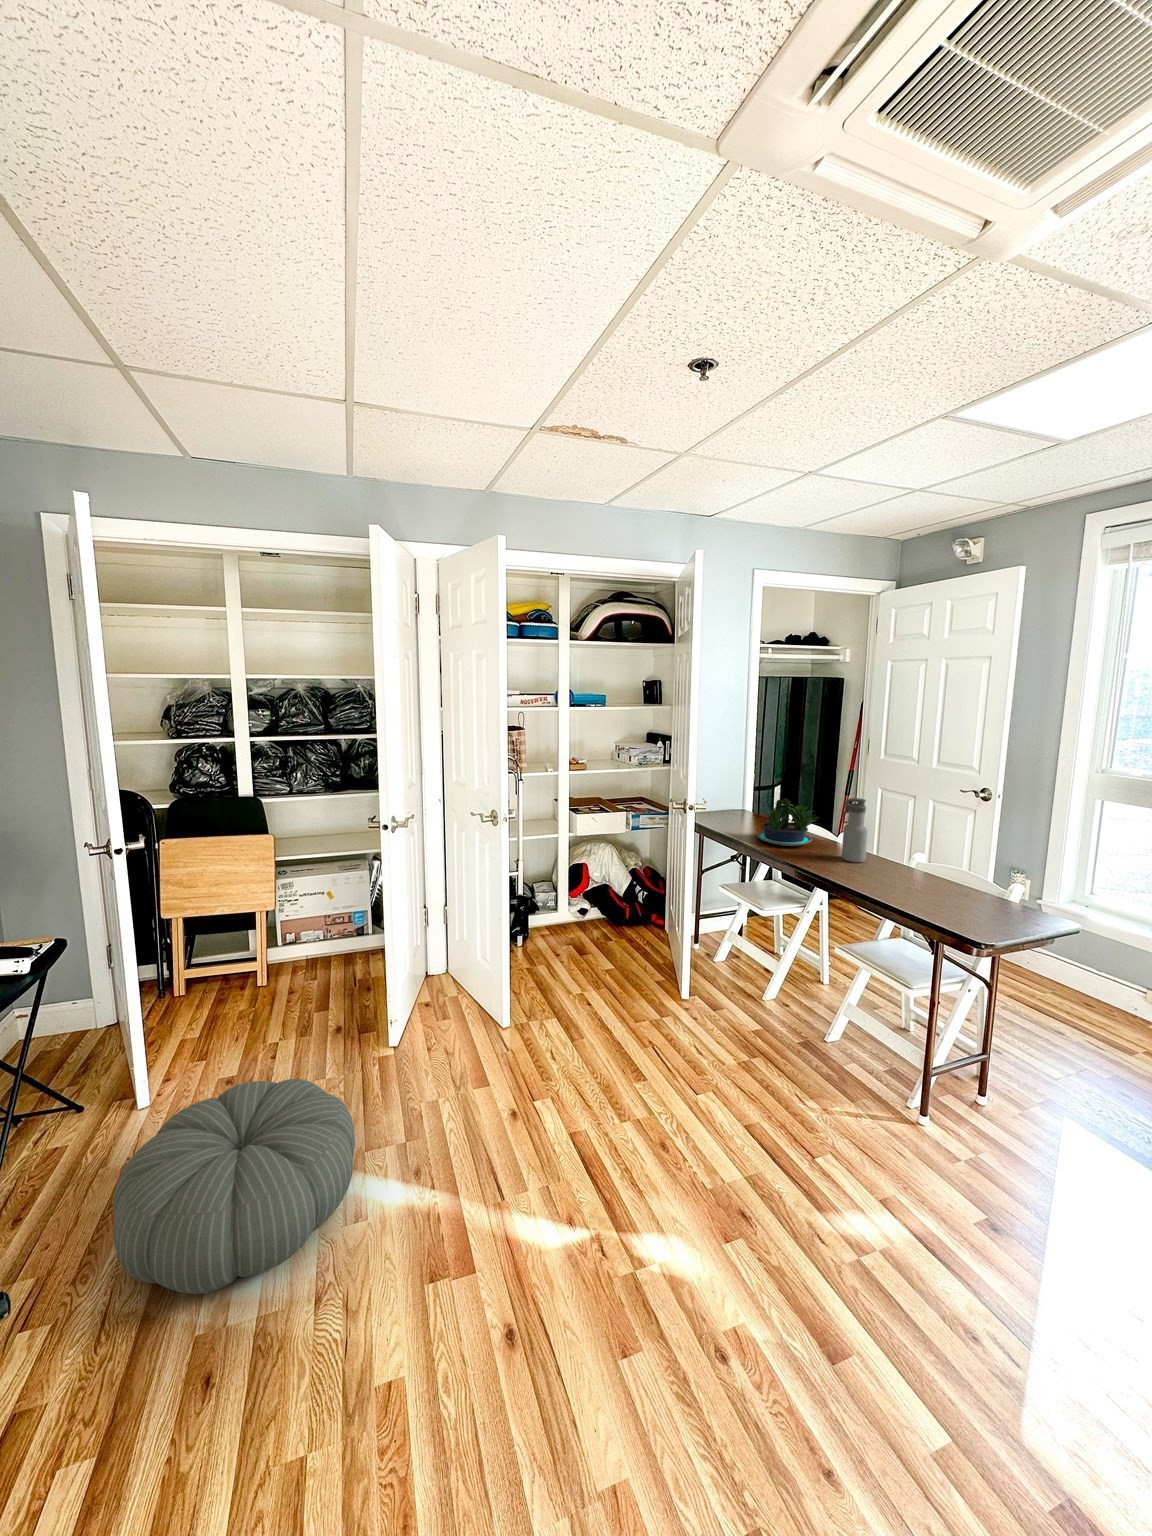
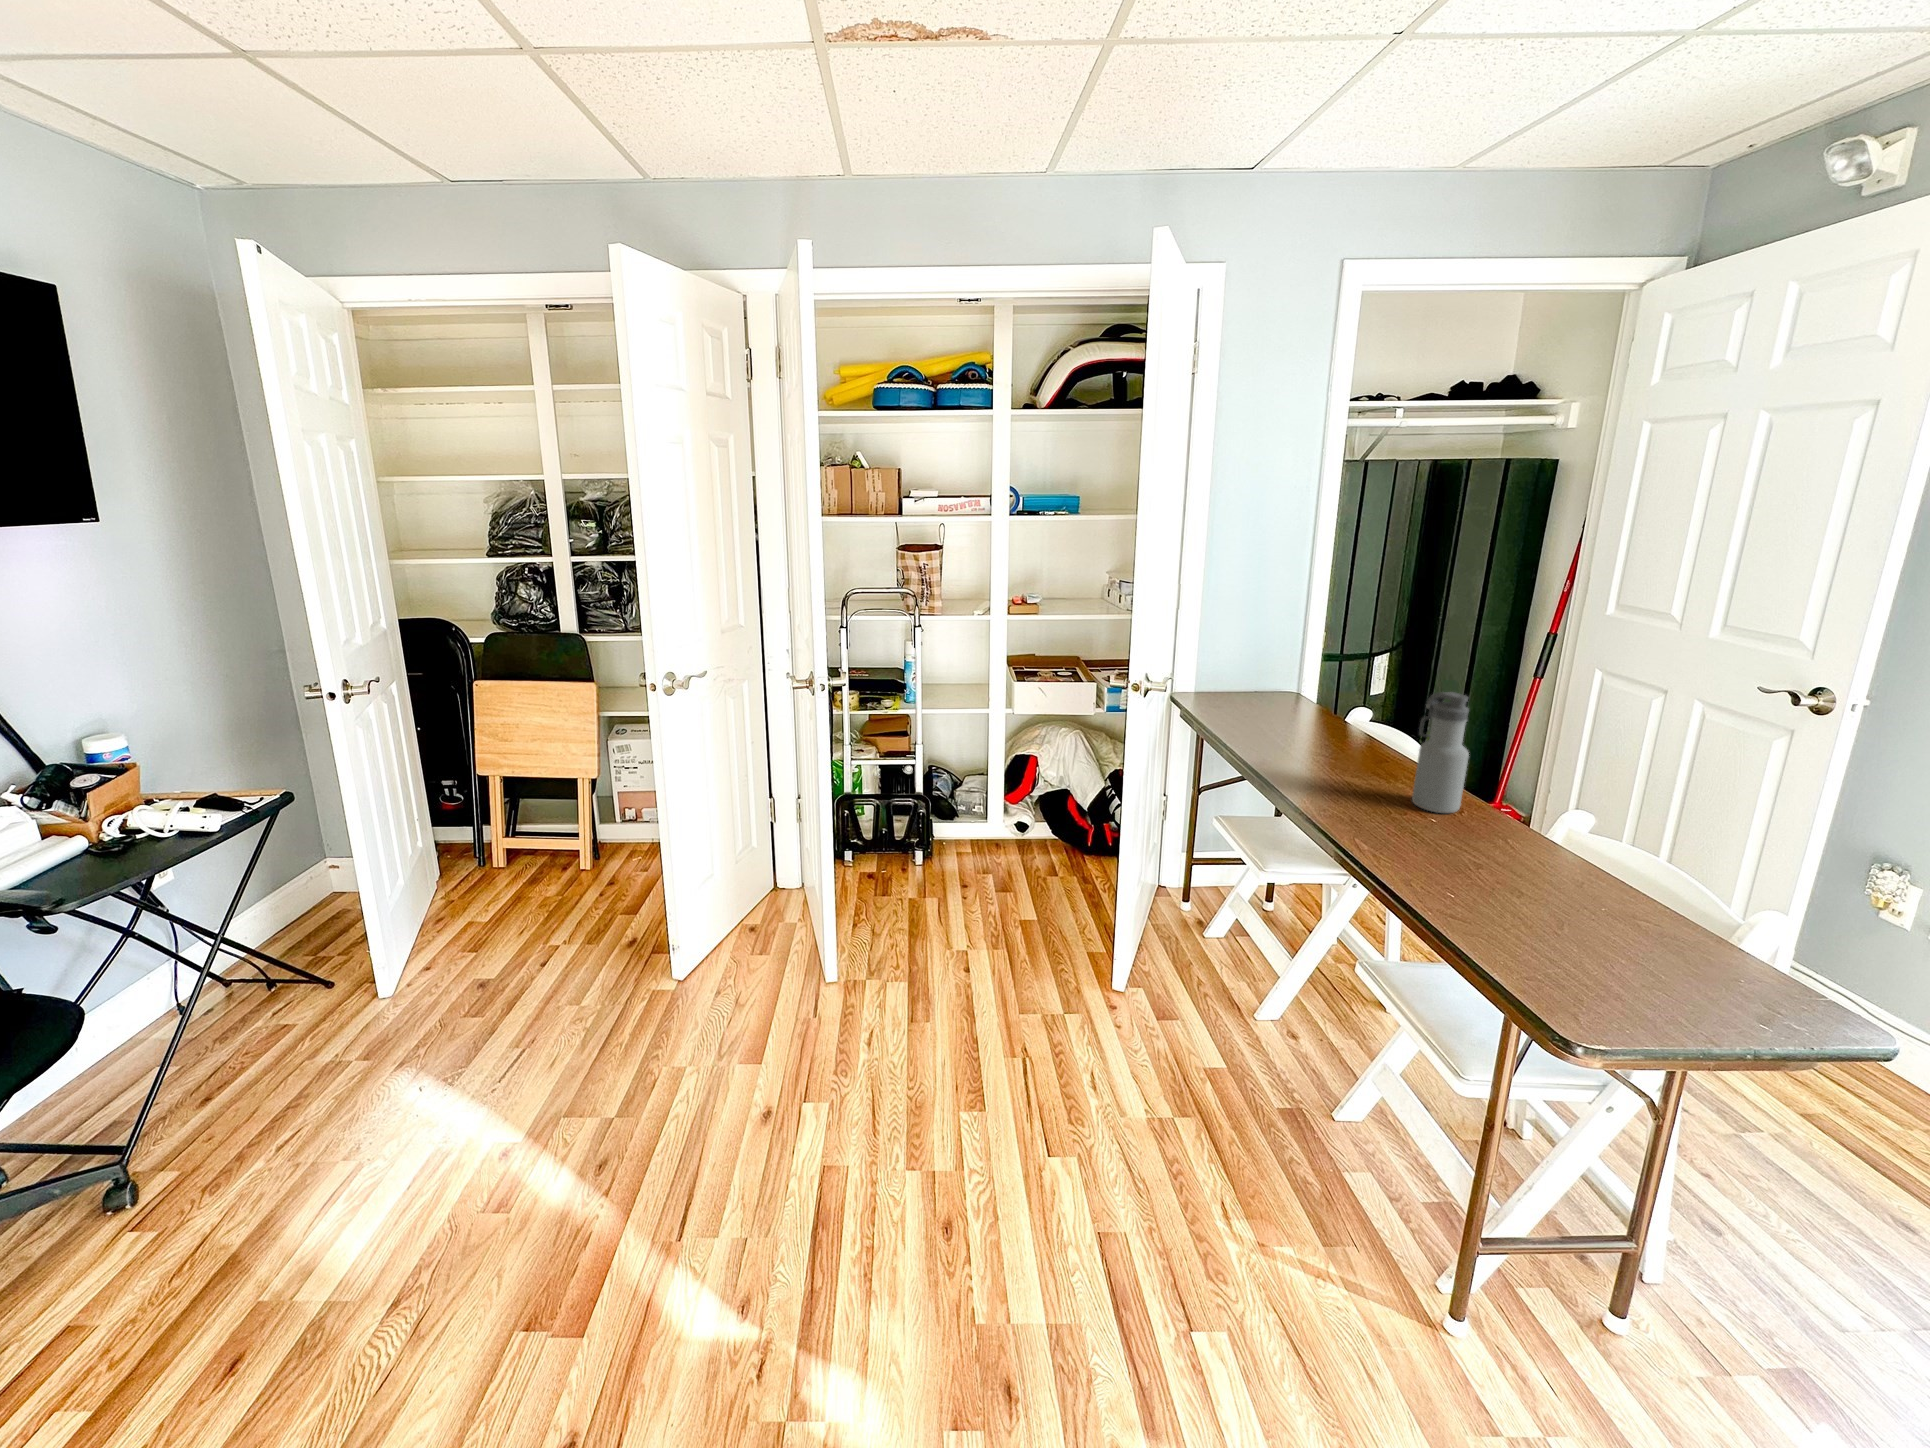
potted plant: present [757,798,817,846] -> none [1269,681,1395,768]
pouf: present [113,1079,355,1294] -> none [215,998,539,1253]

